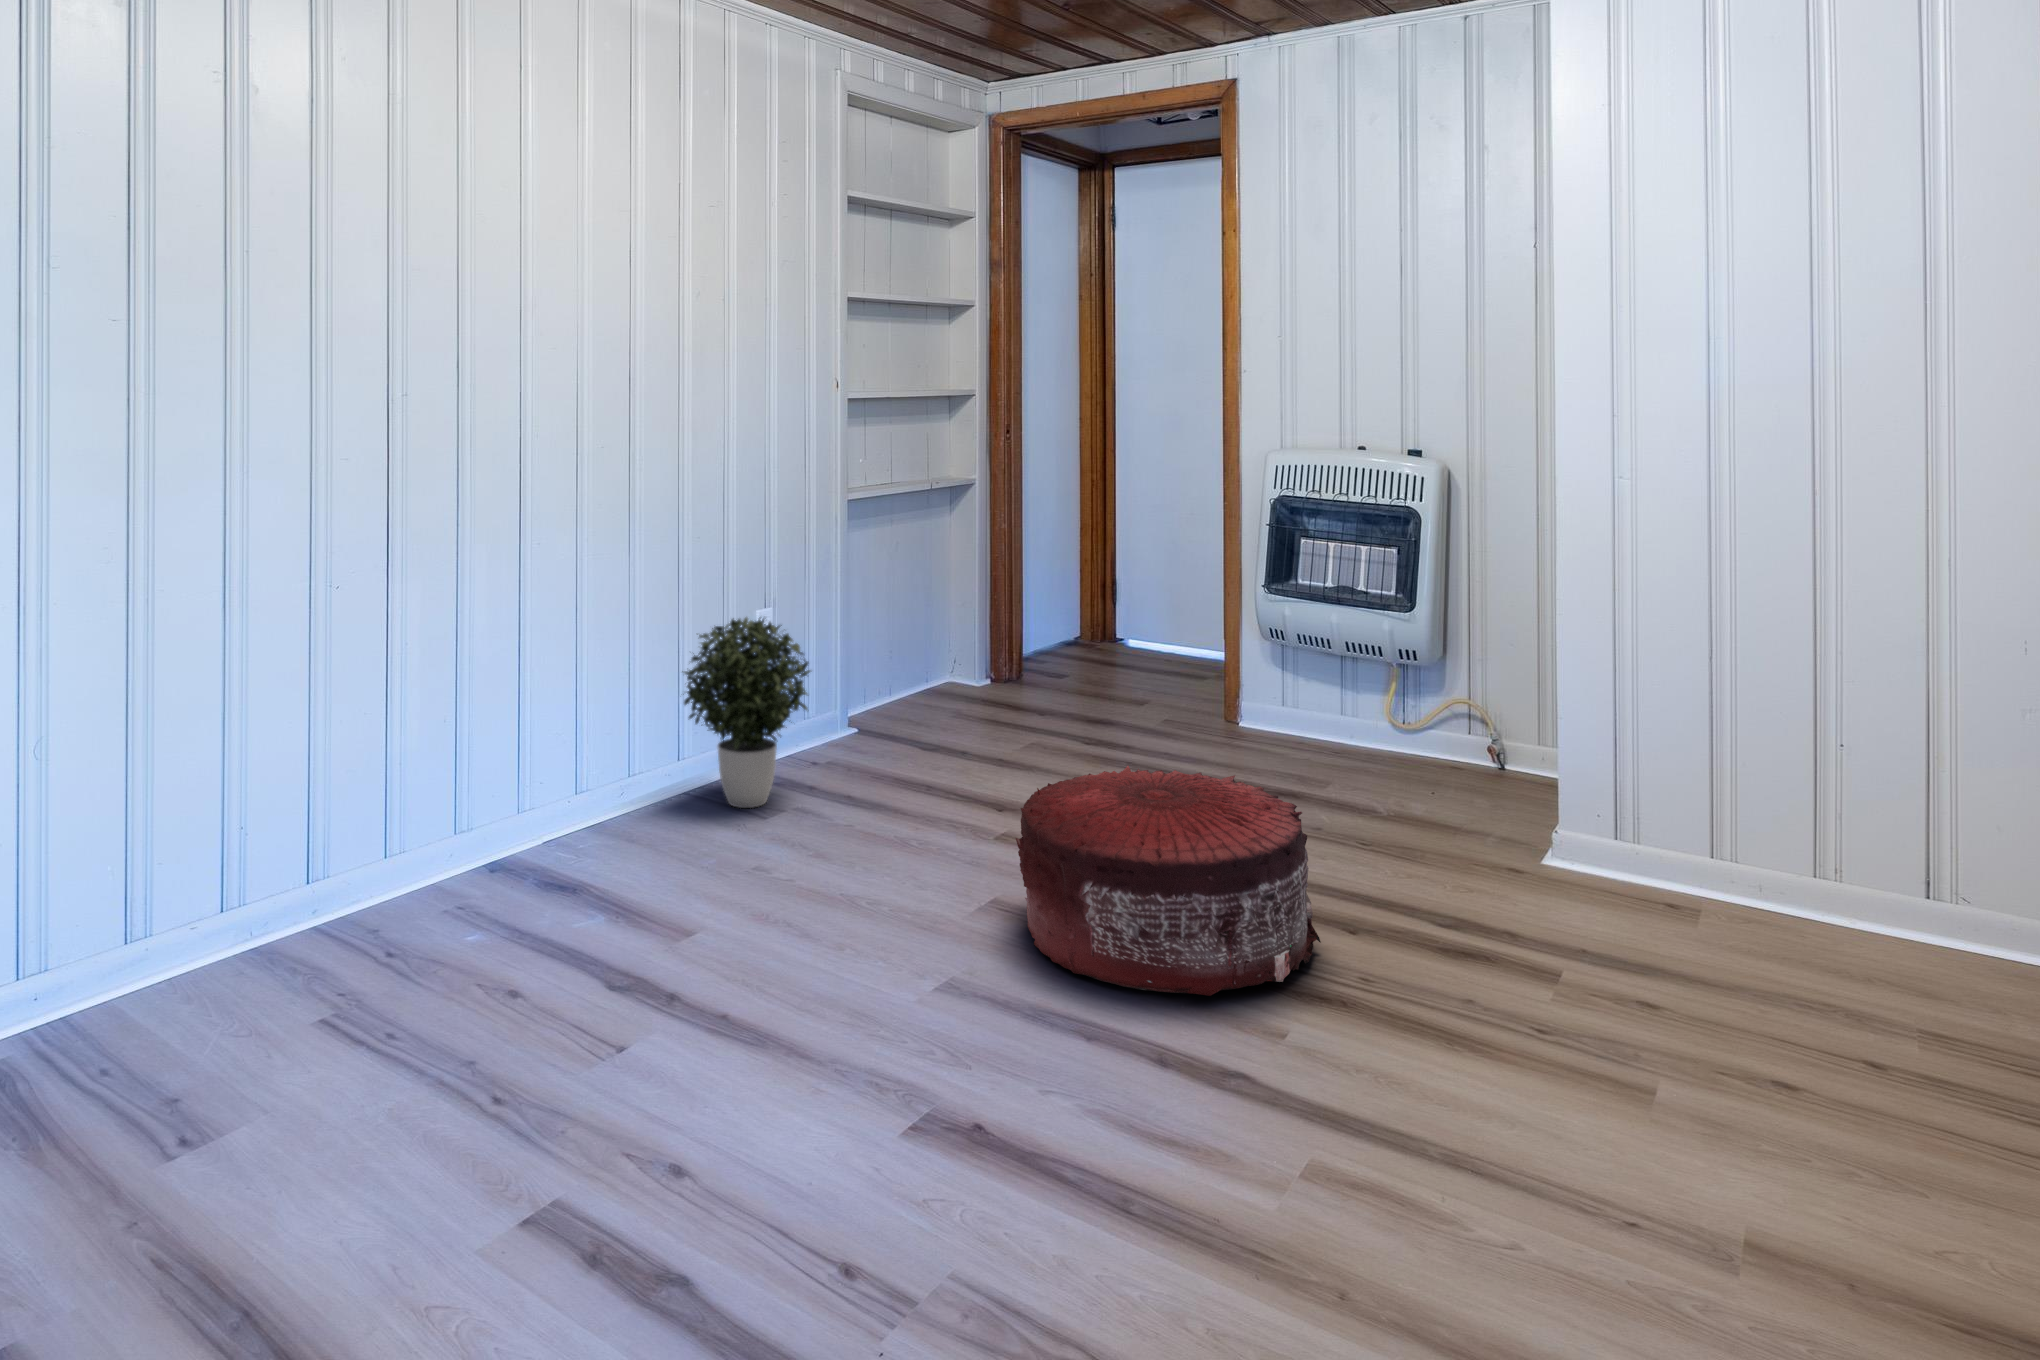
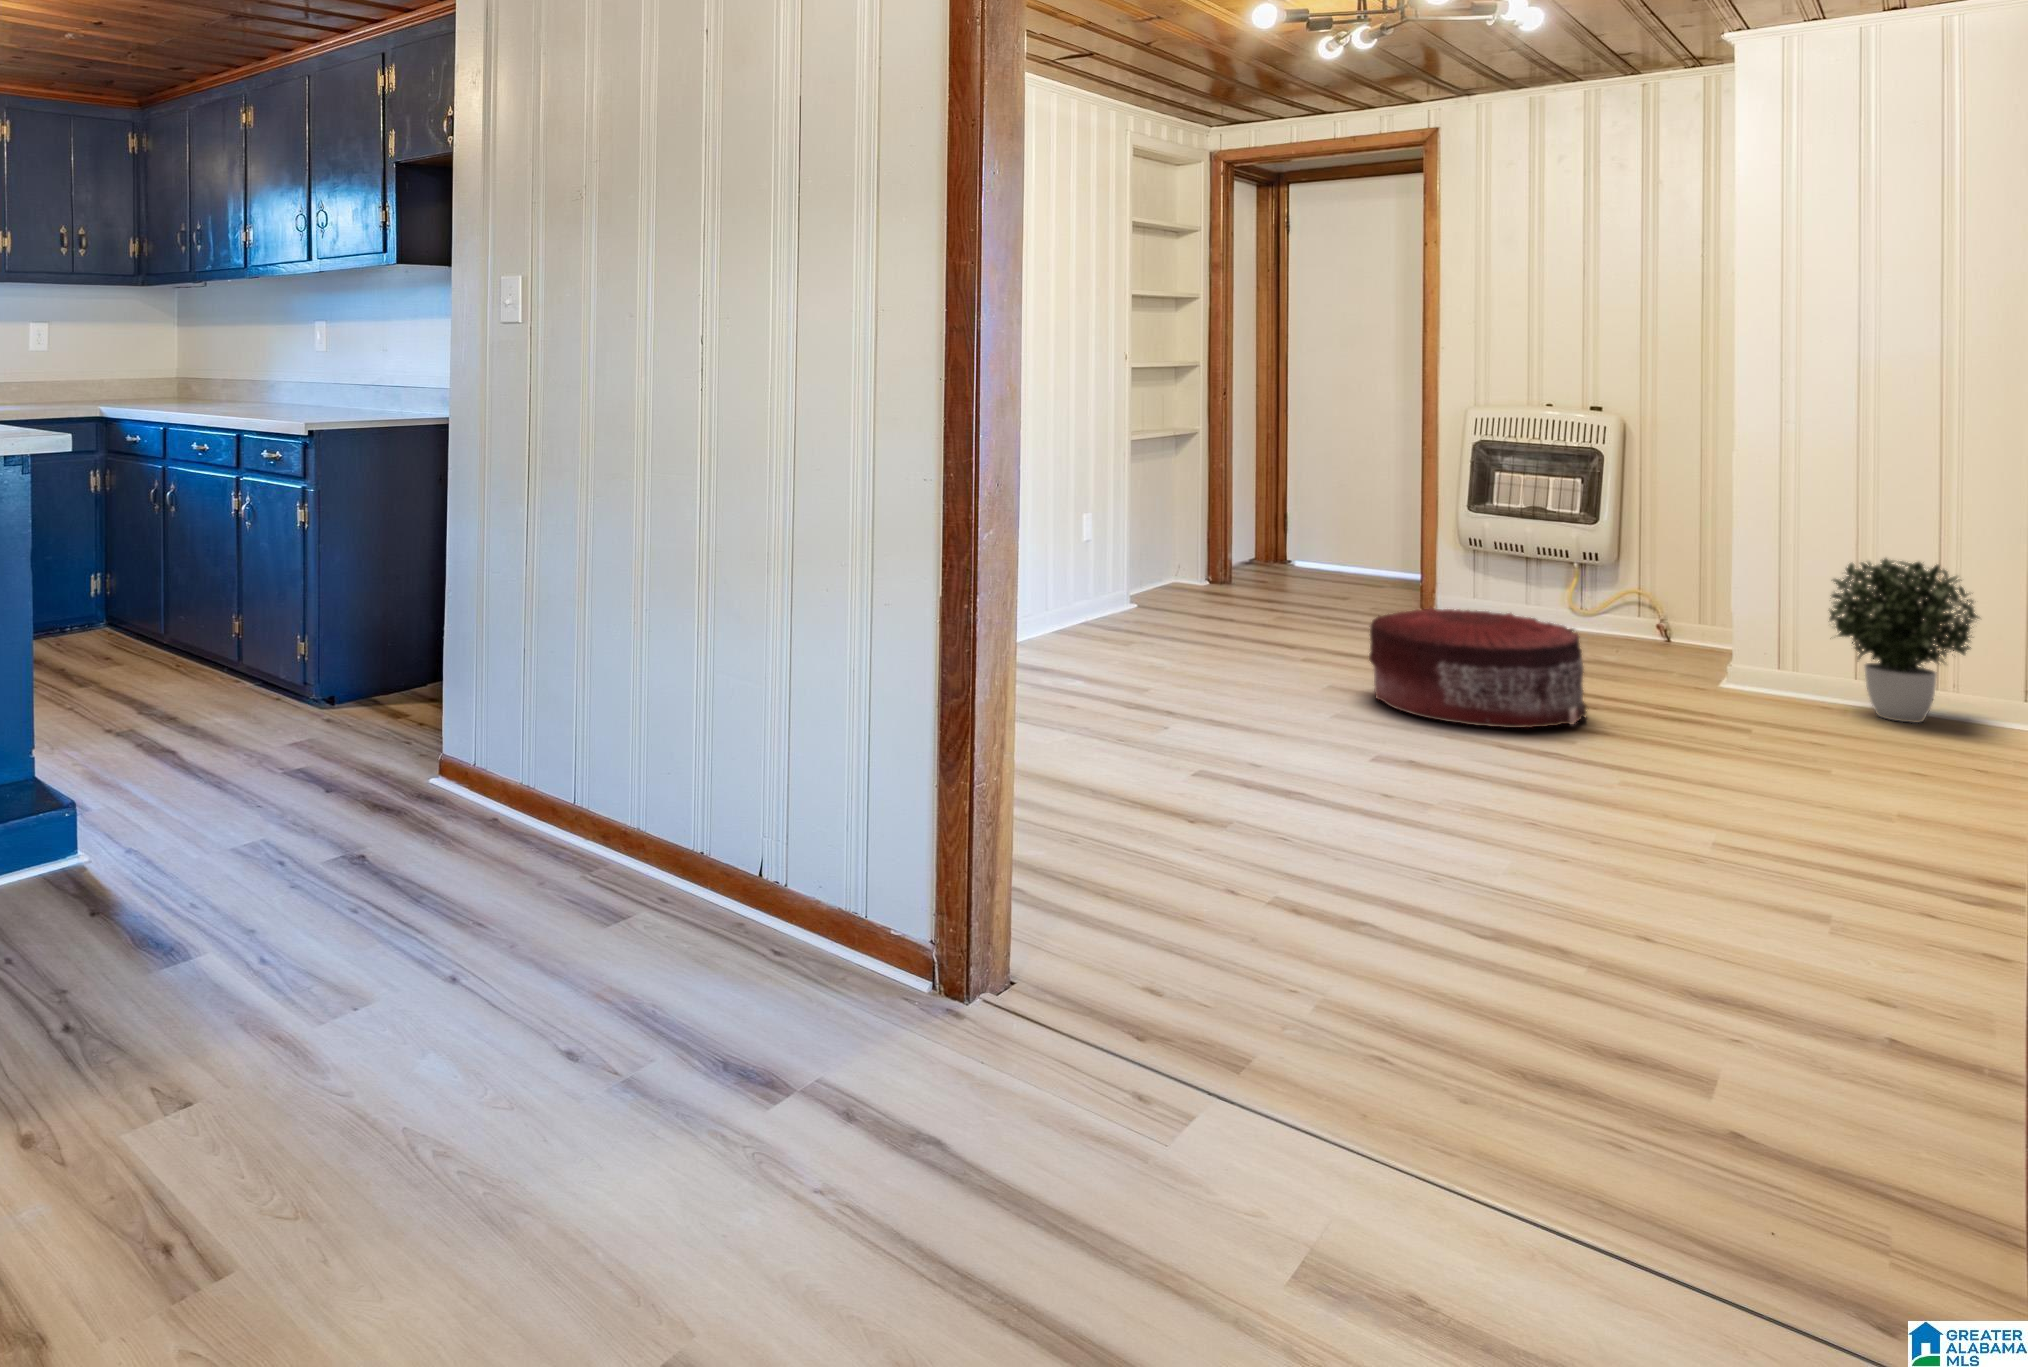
potted plant: present [682,617,810,808] -> present [1830,558,1979,723]

